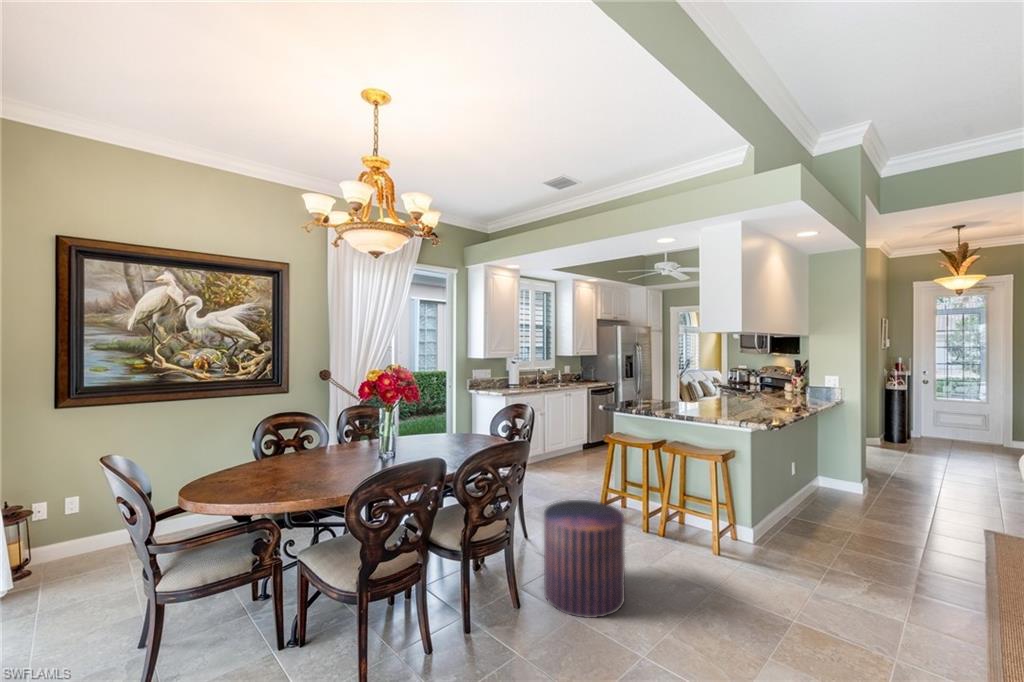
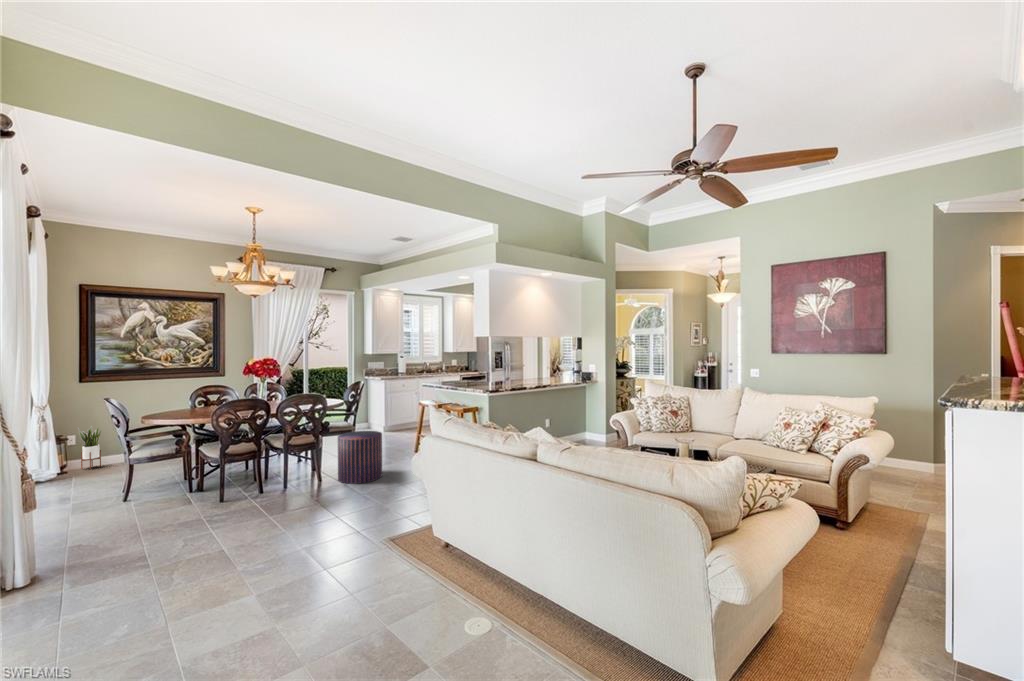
potted plant: none [49,483,93,564] -> present [78,425,102,469]

